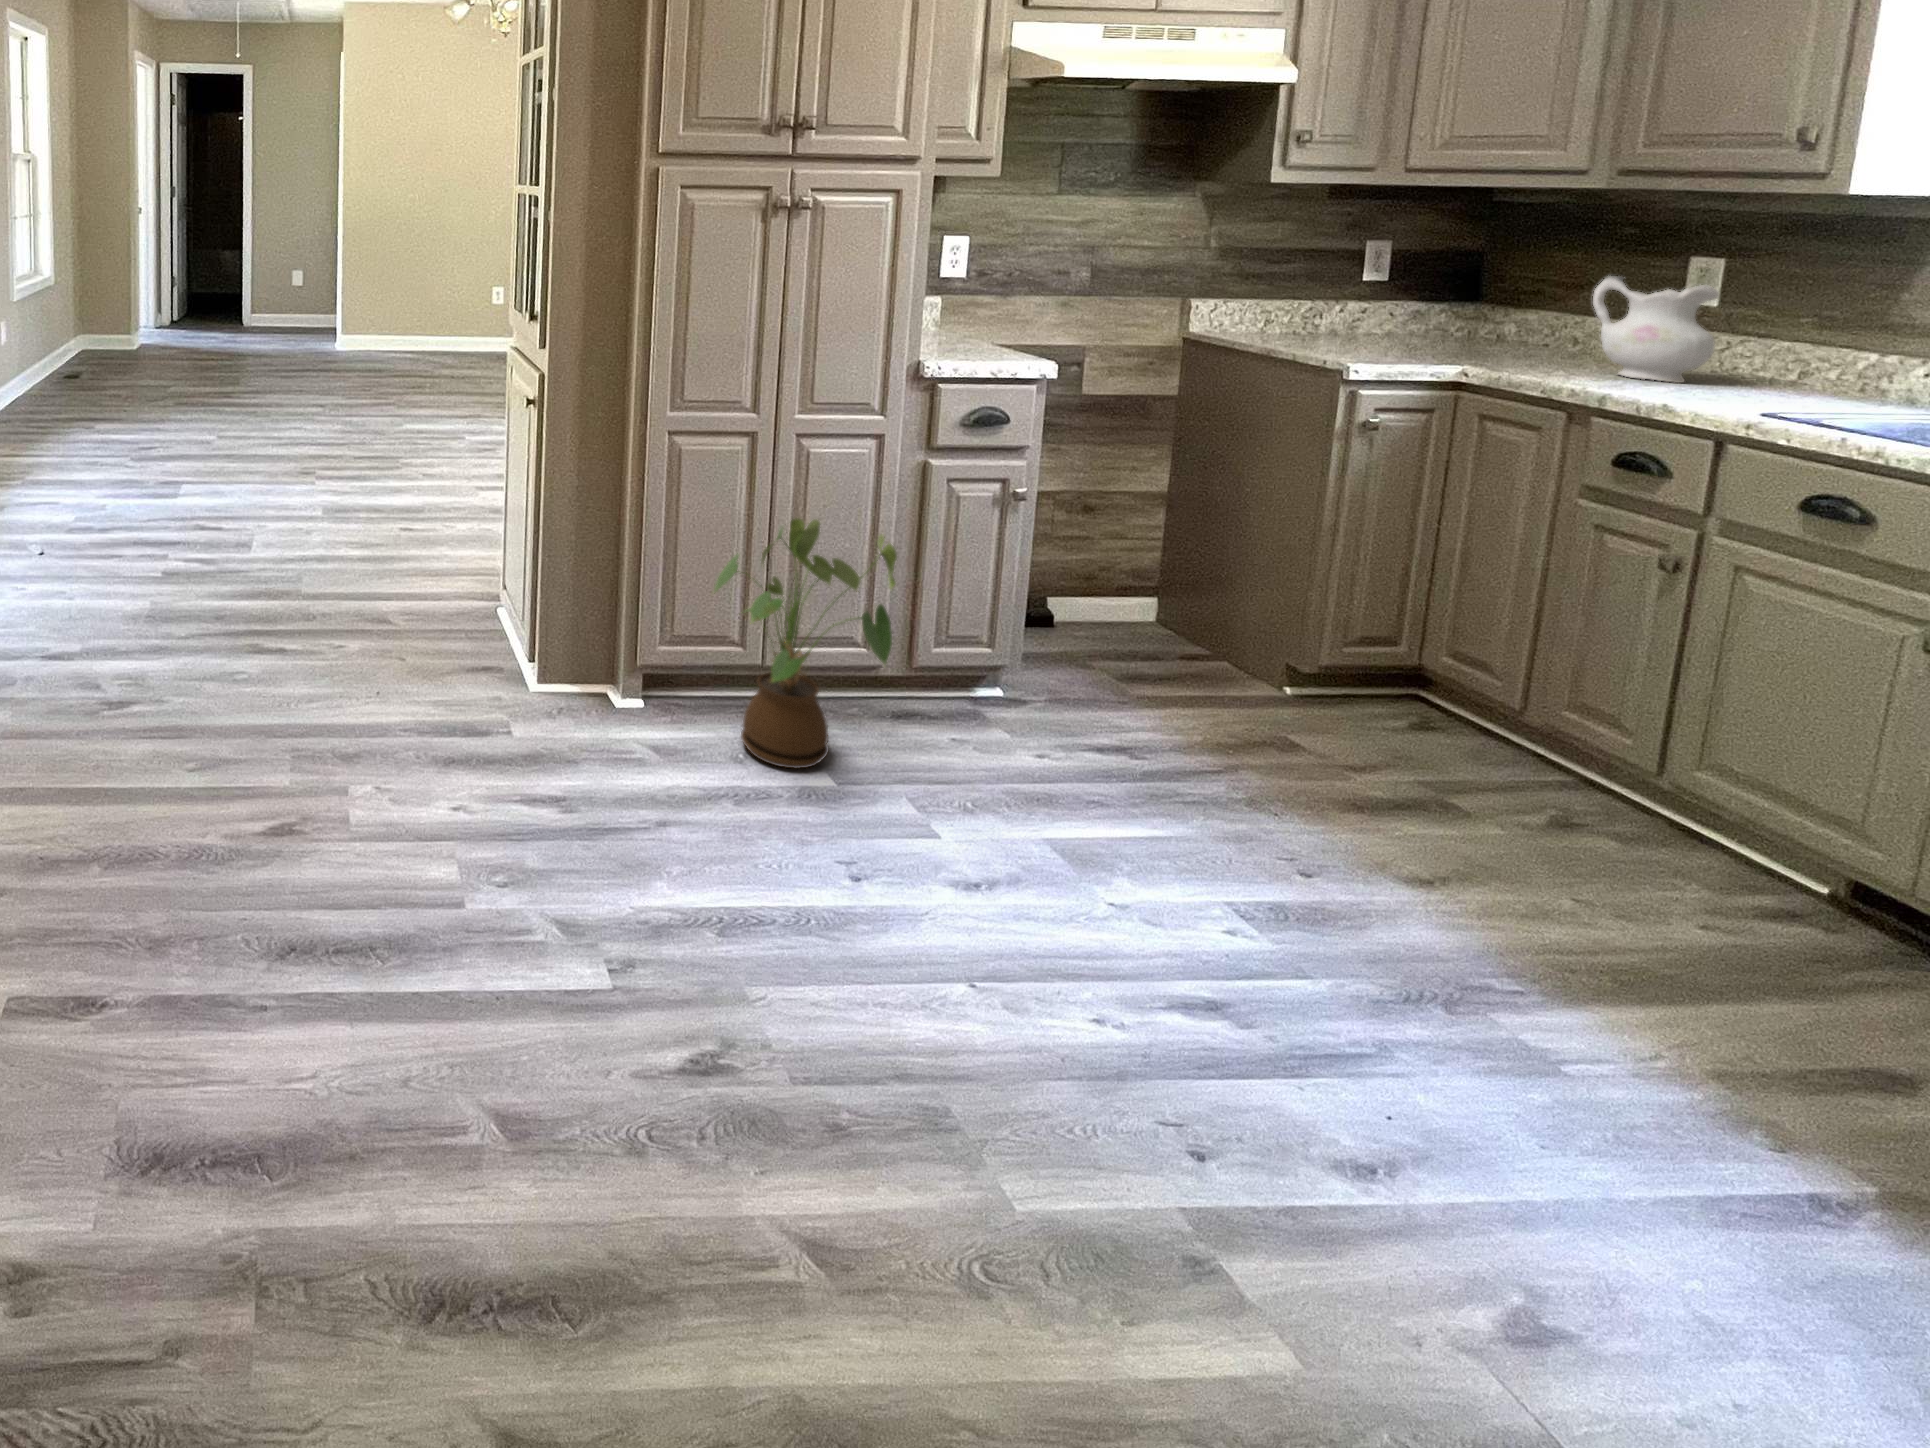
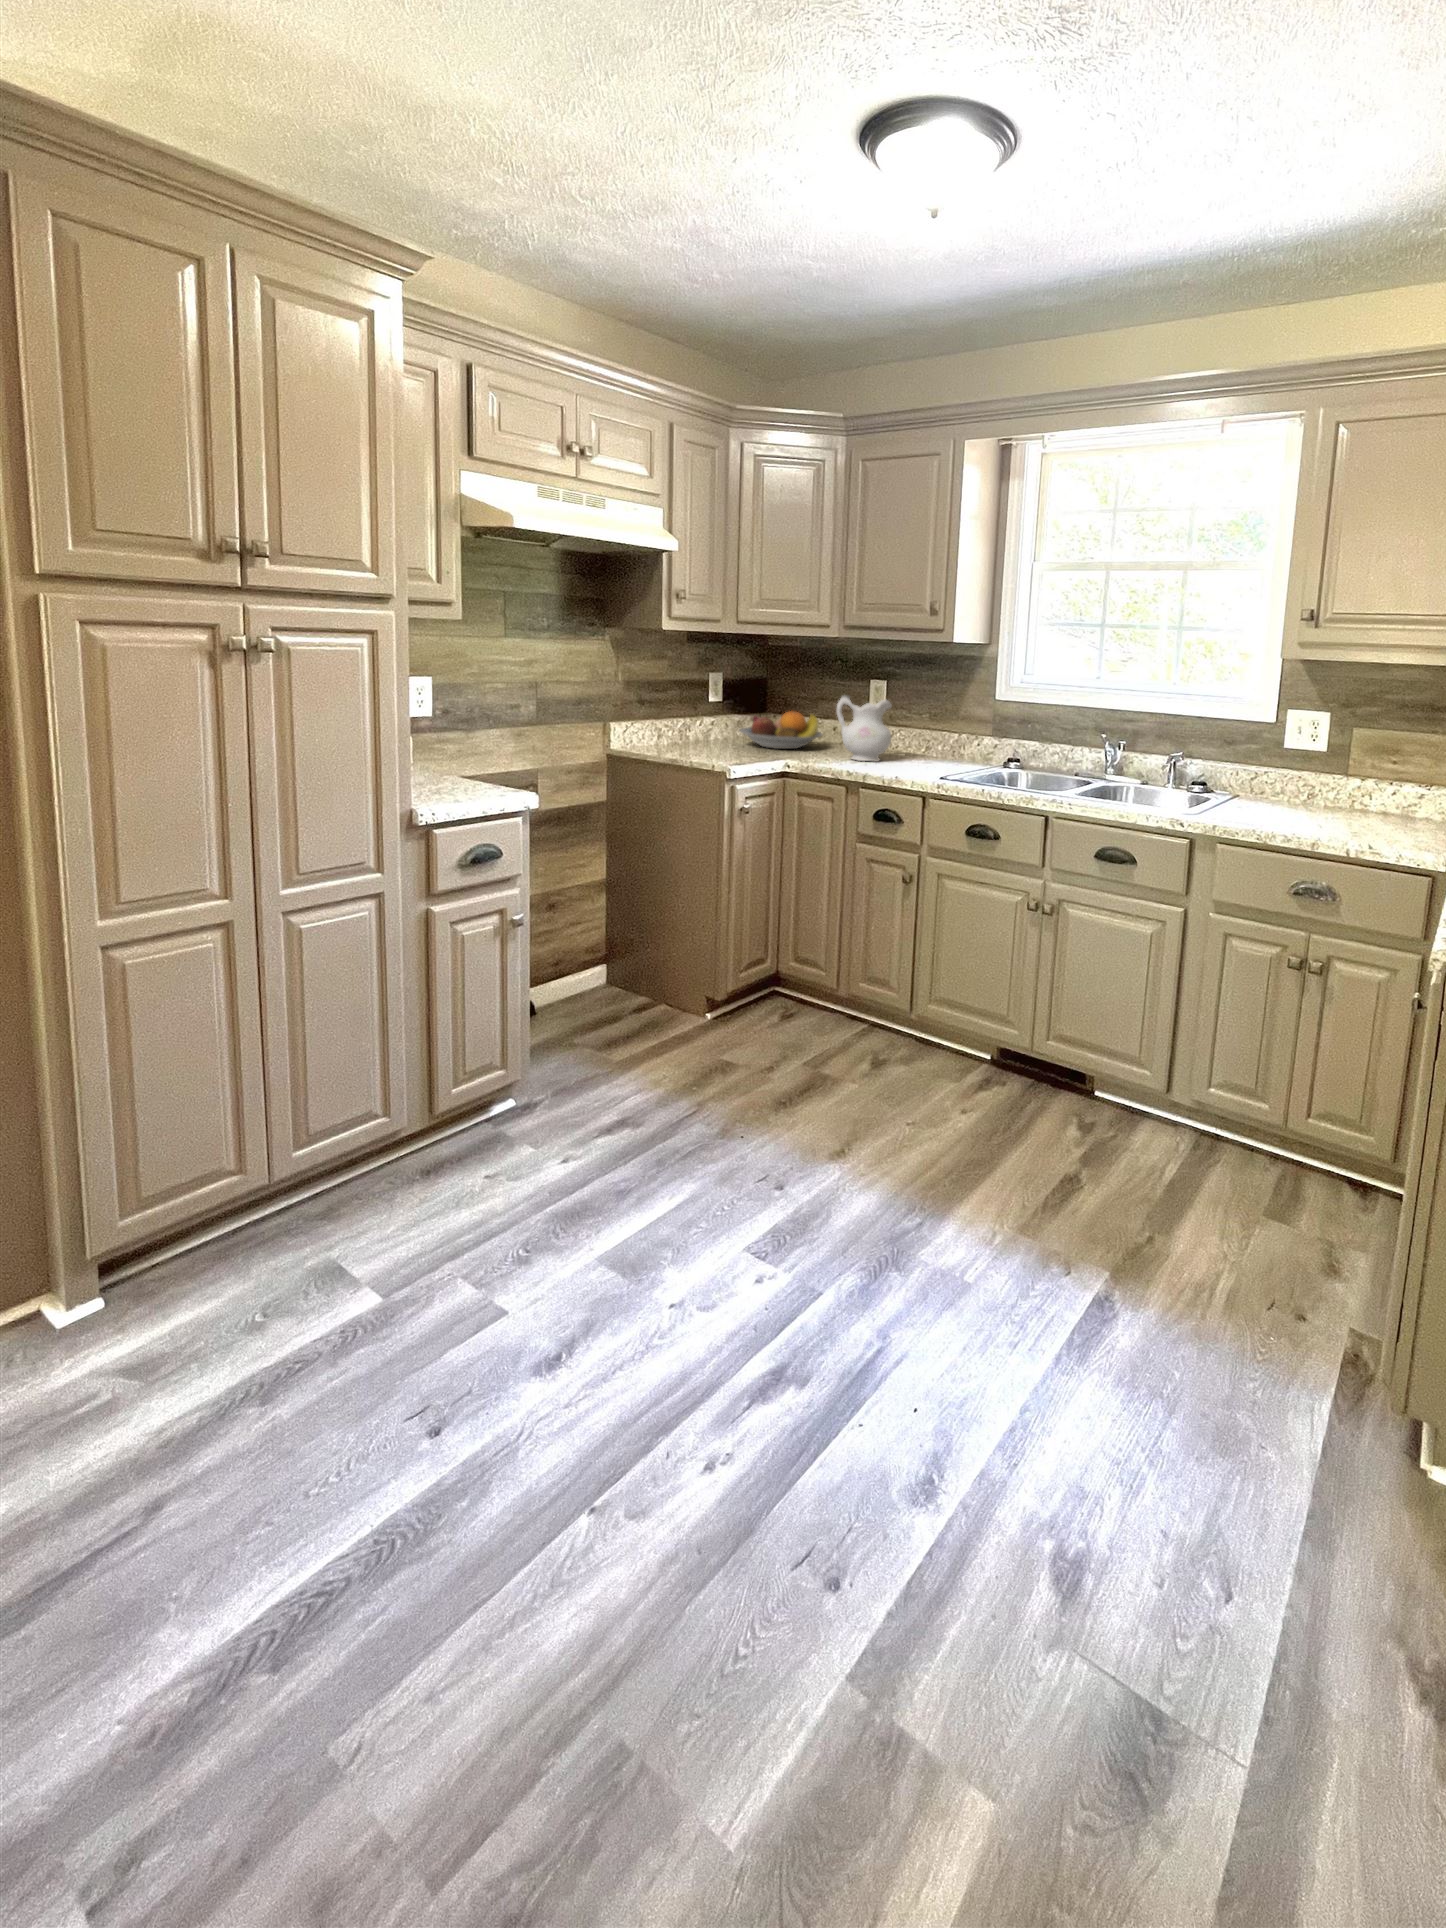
fruit bowl: none [1410,299,1578,354] -> present [740,711,822,749]
house plant: present [714,518,897,768] -> none [194,1006,434,1310]

